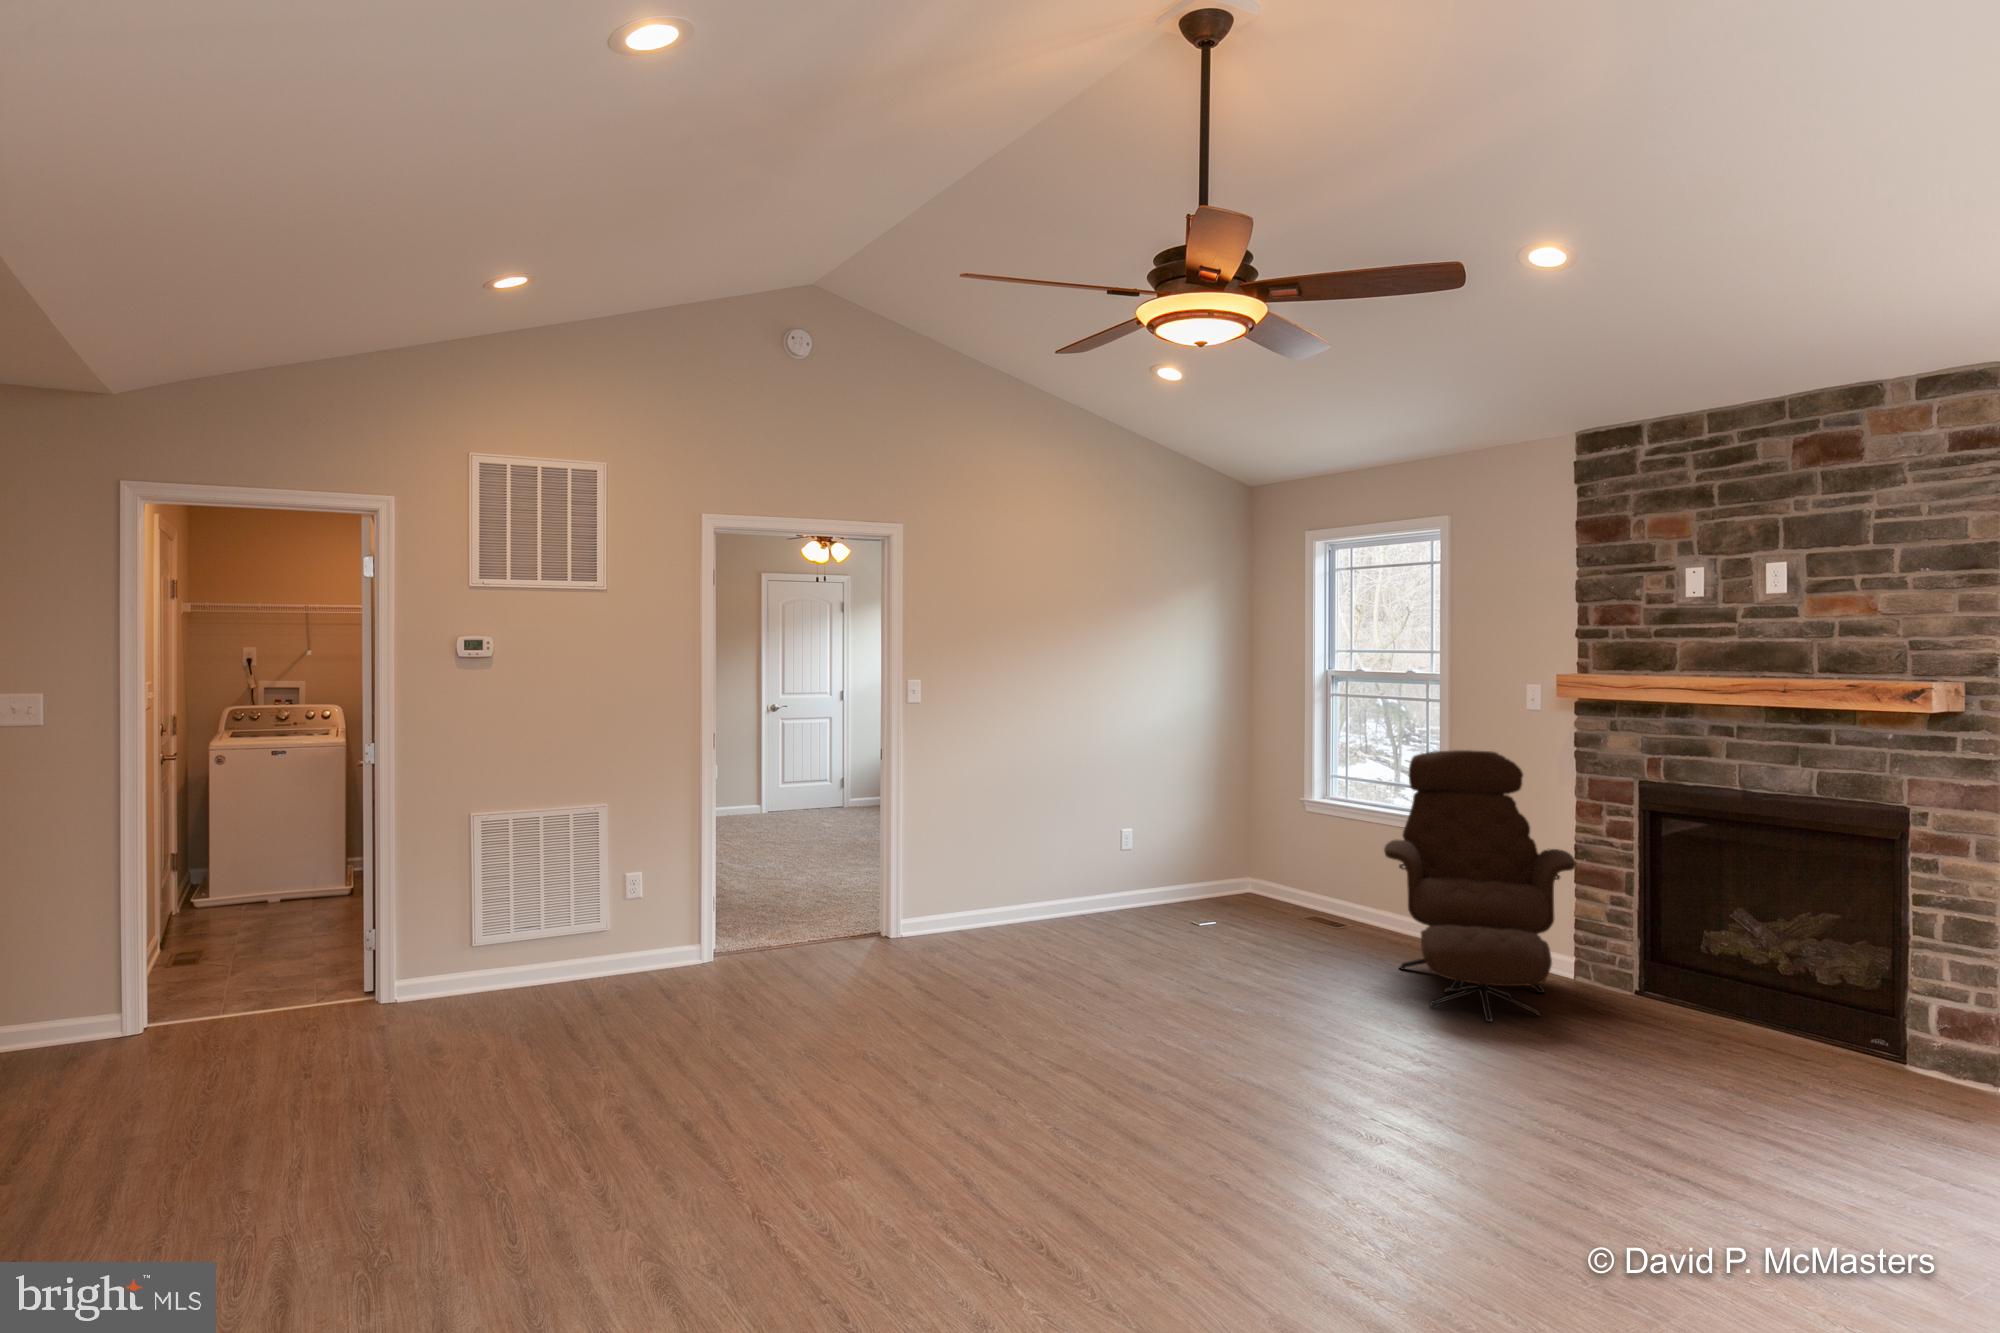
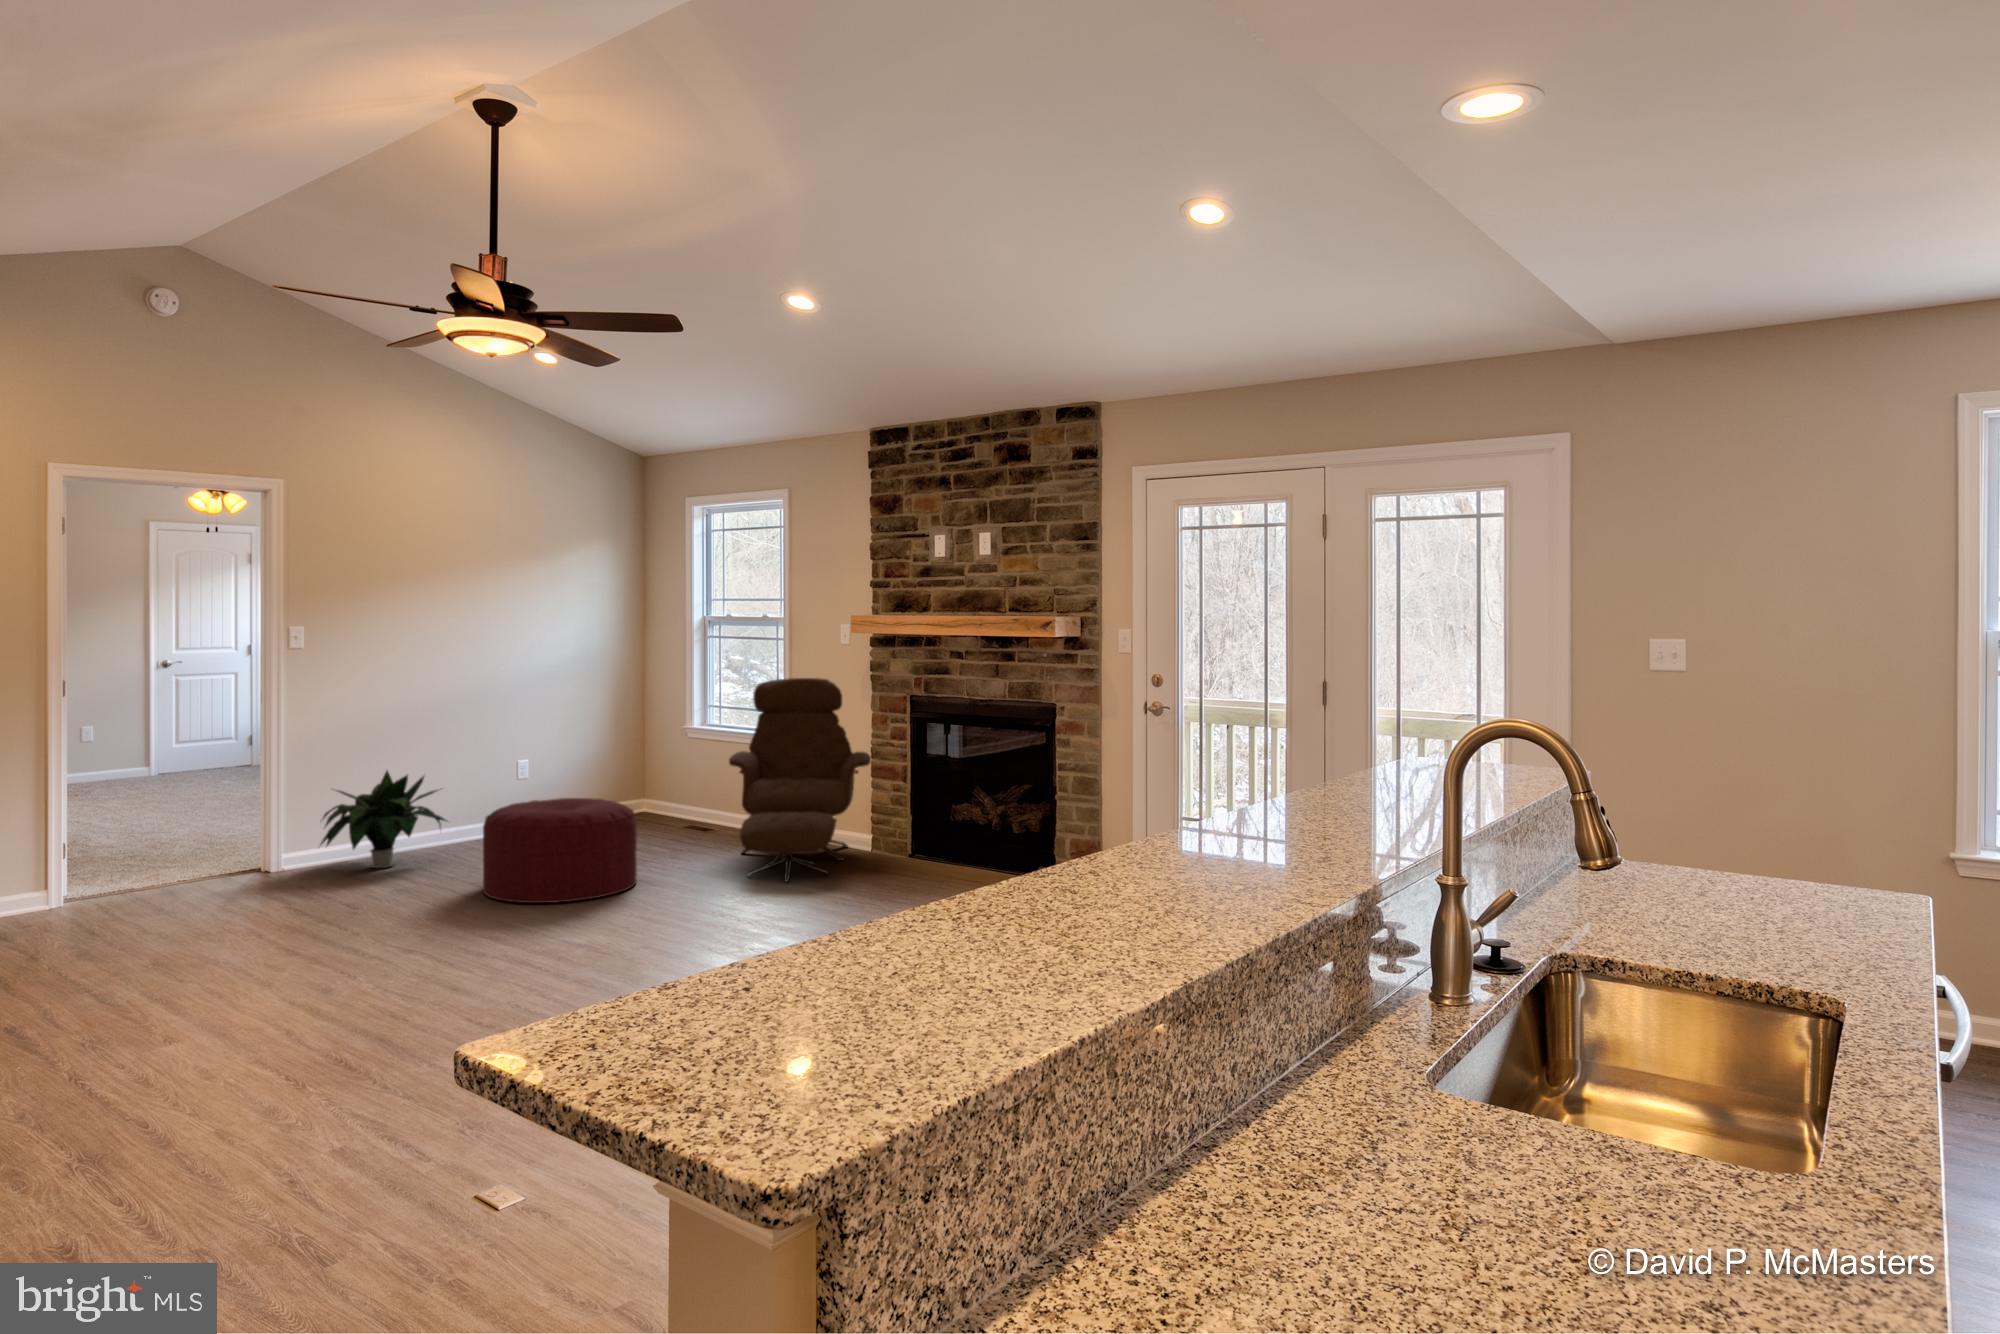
potted plant: none [936,839,1070,949] -> present [321,771,448,868]
ottoman: none [1119,889,1293,1022] -> present [483,798,637,903]

